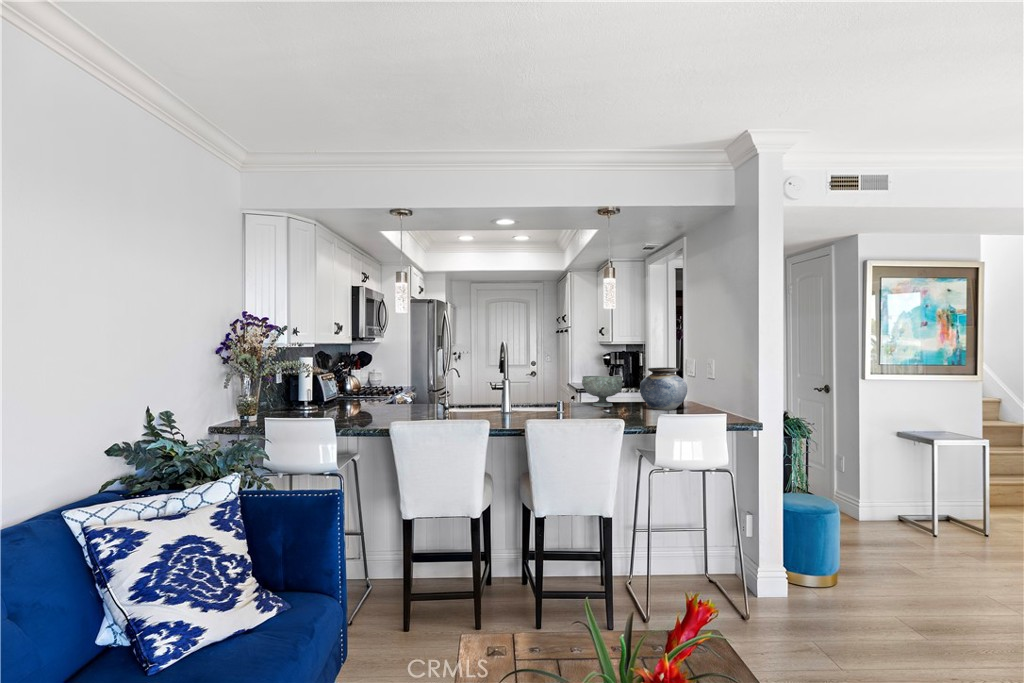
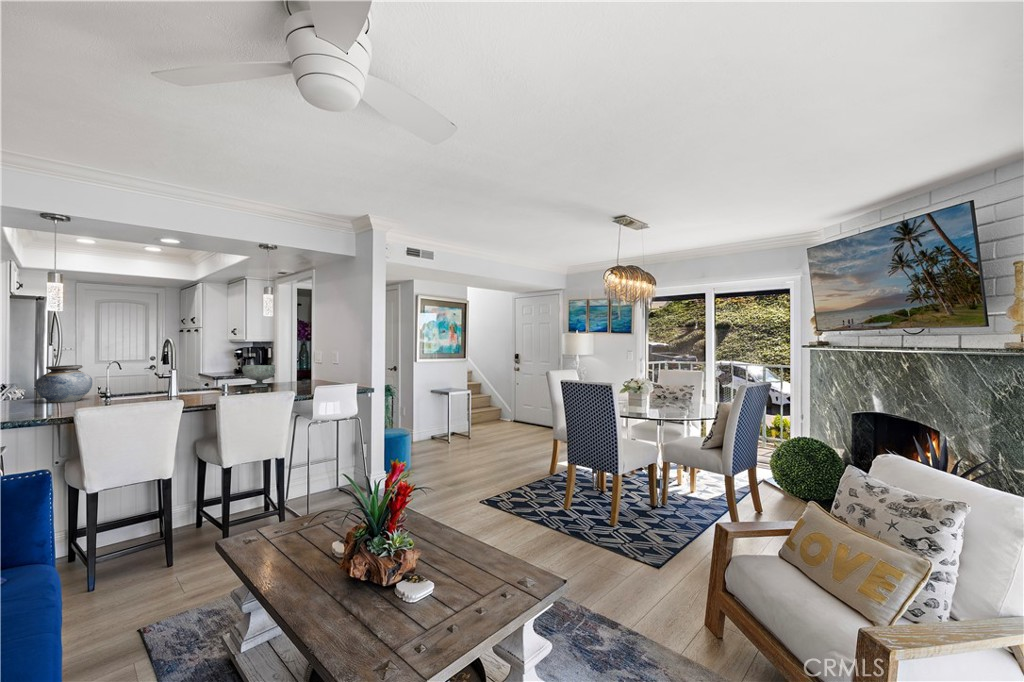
vase: present [640,367,687,410] -> present [35,365,92,403]

